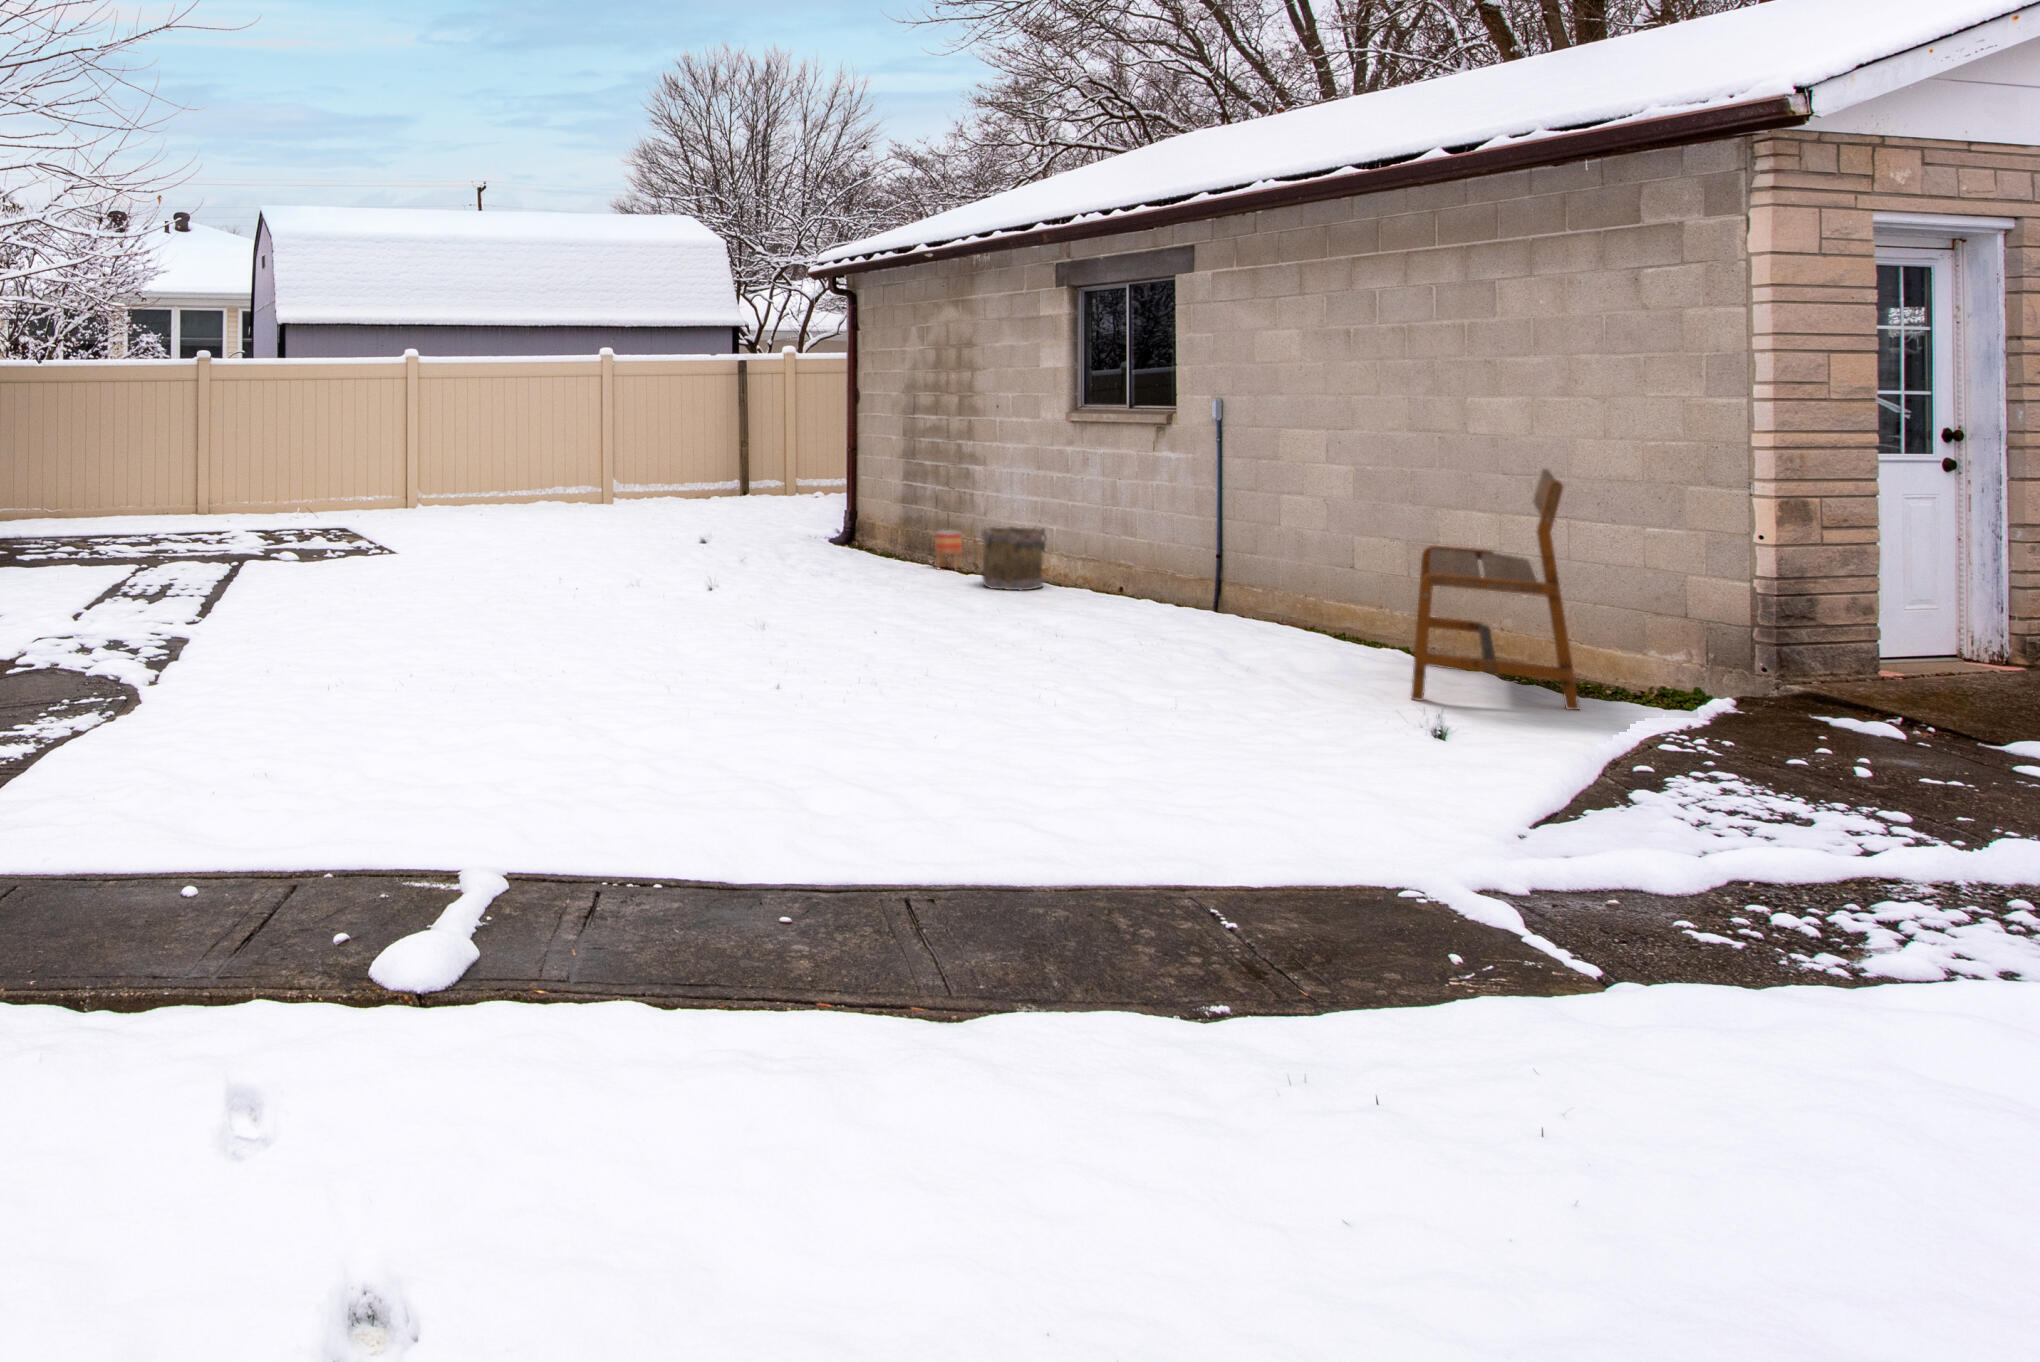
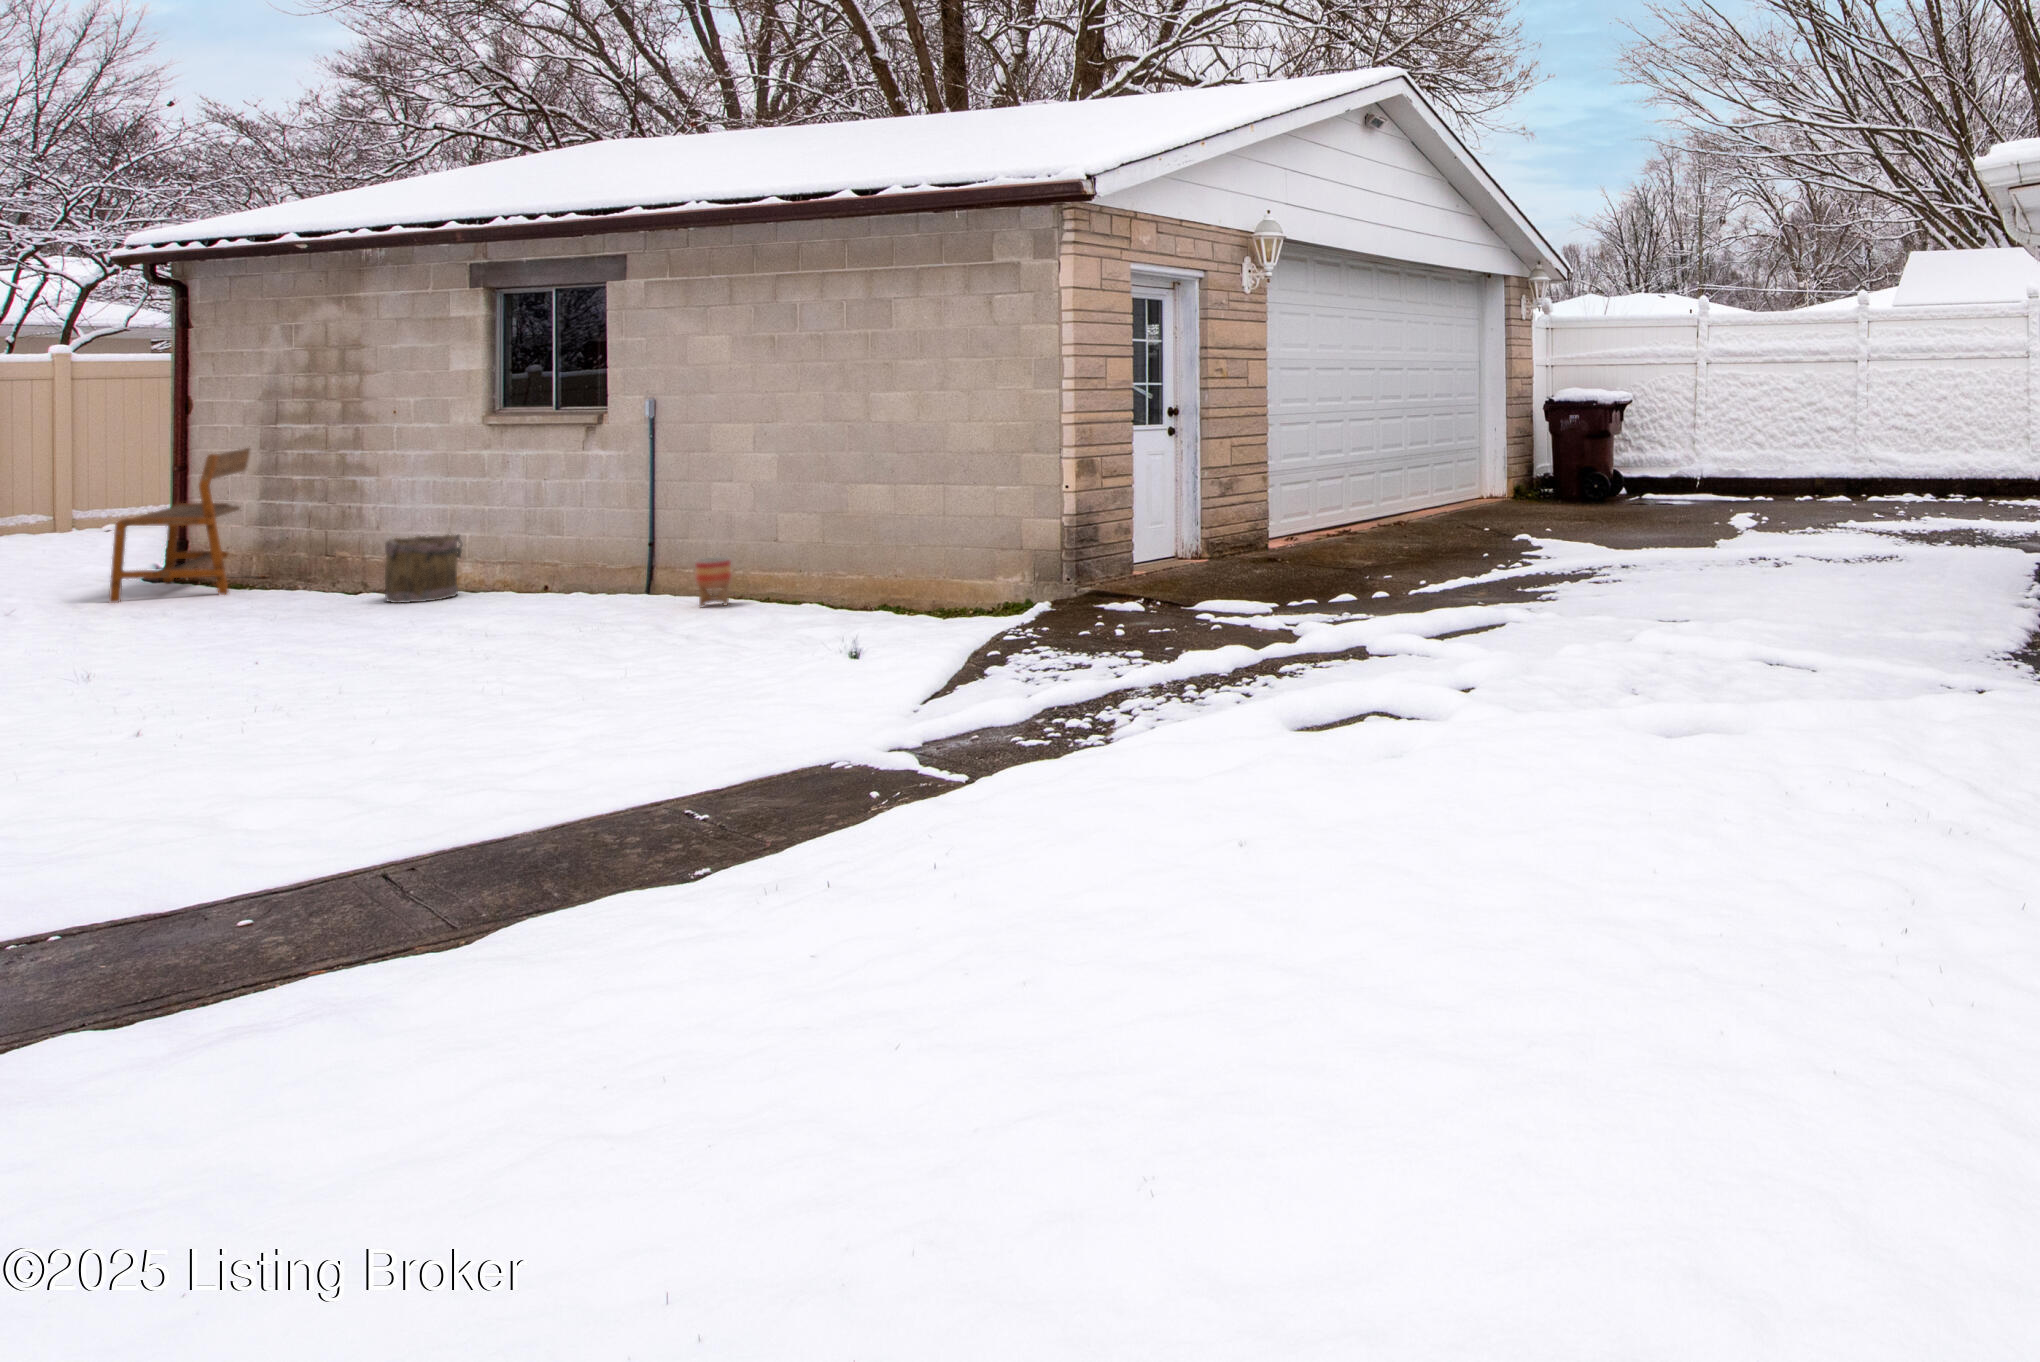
bench: present [1411,469,1580,710] -> present [109,448,250,603]
planter: present [935,530,963,569] -> present [695,557,732,608]

